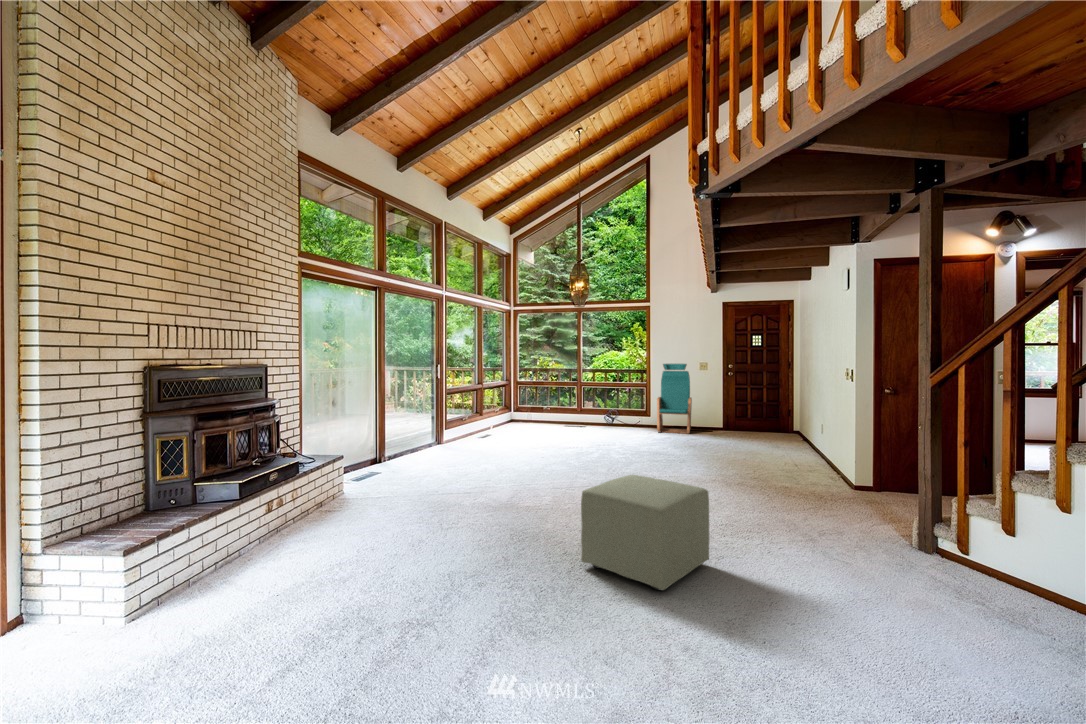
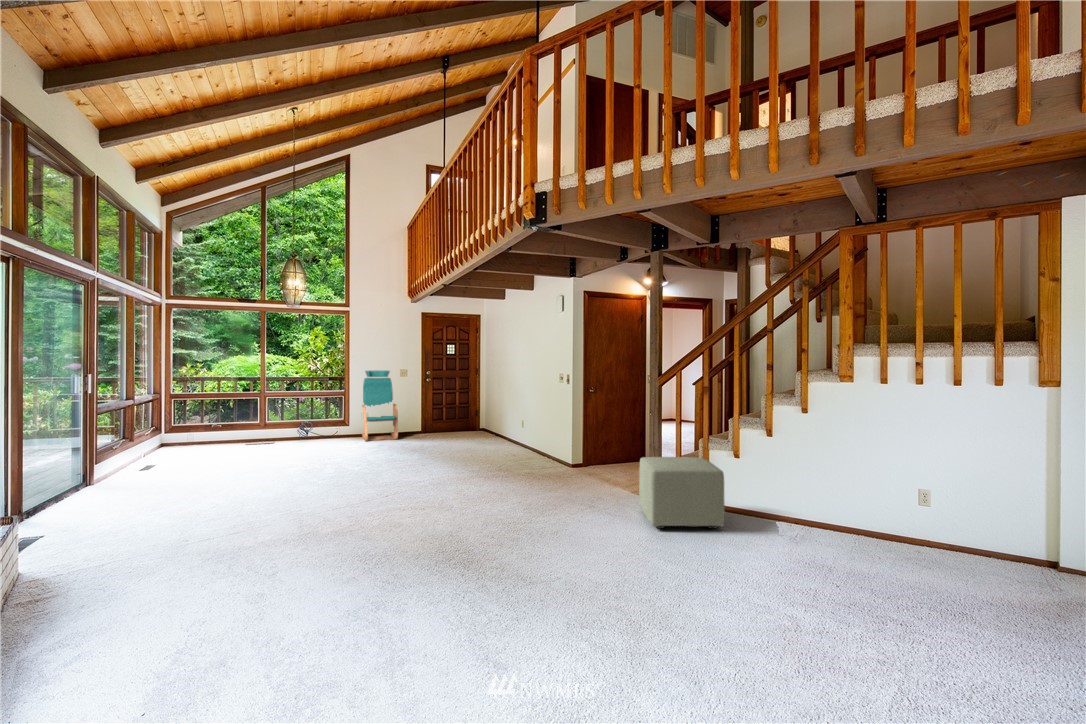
ottoman: present [581,475,709,590] -> present [639,457,725,529]

